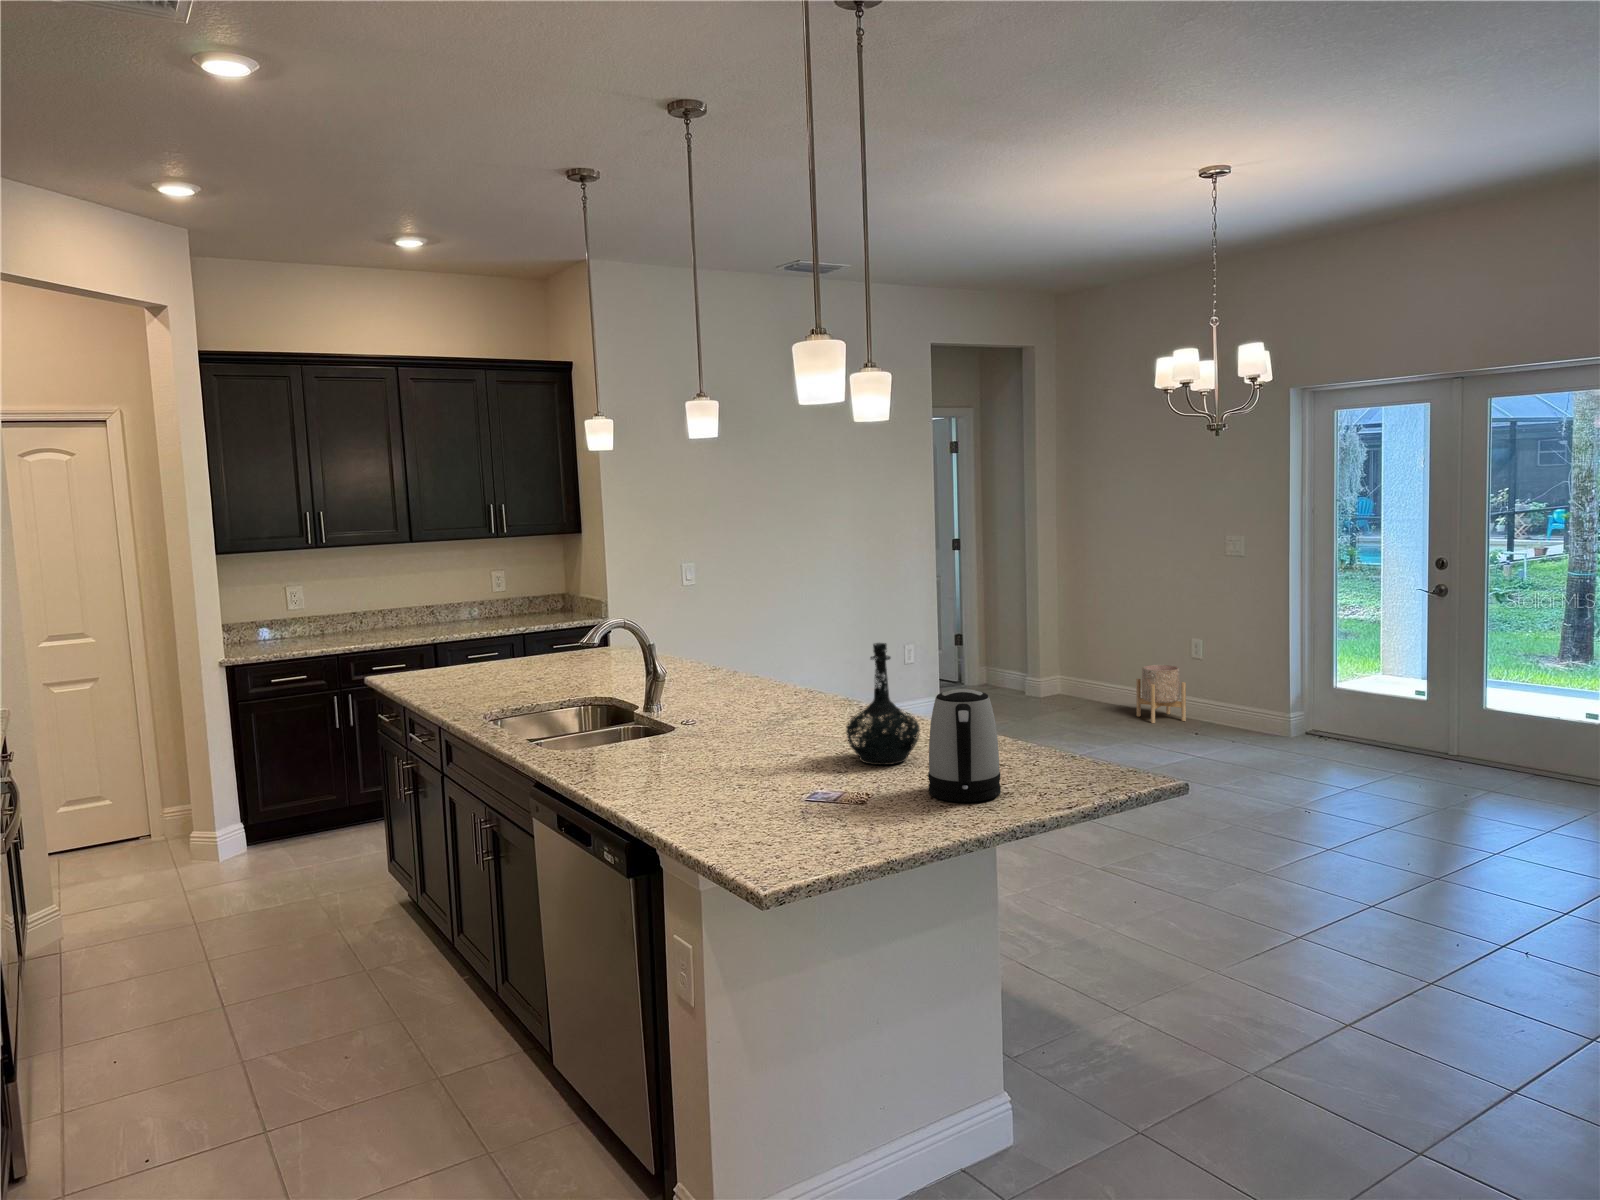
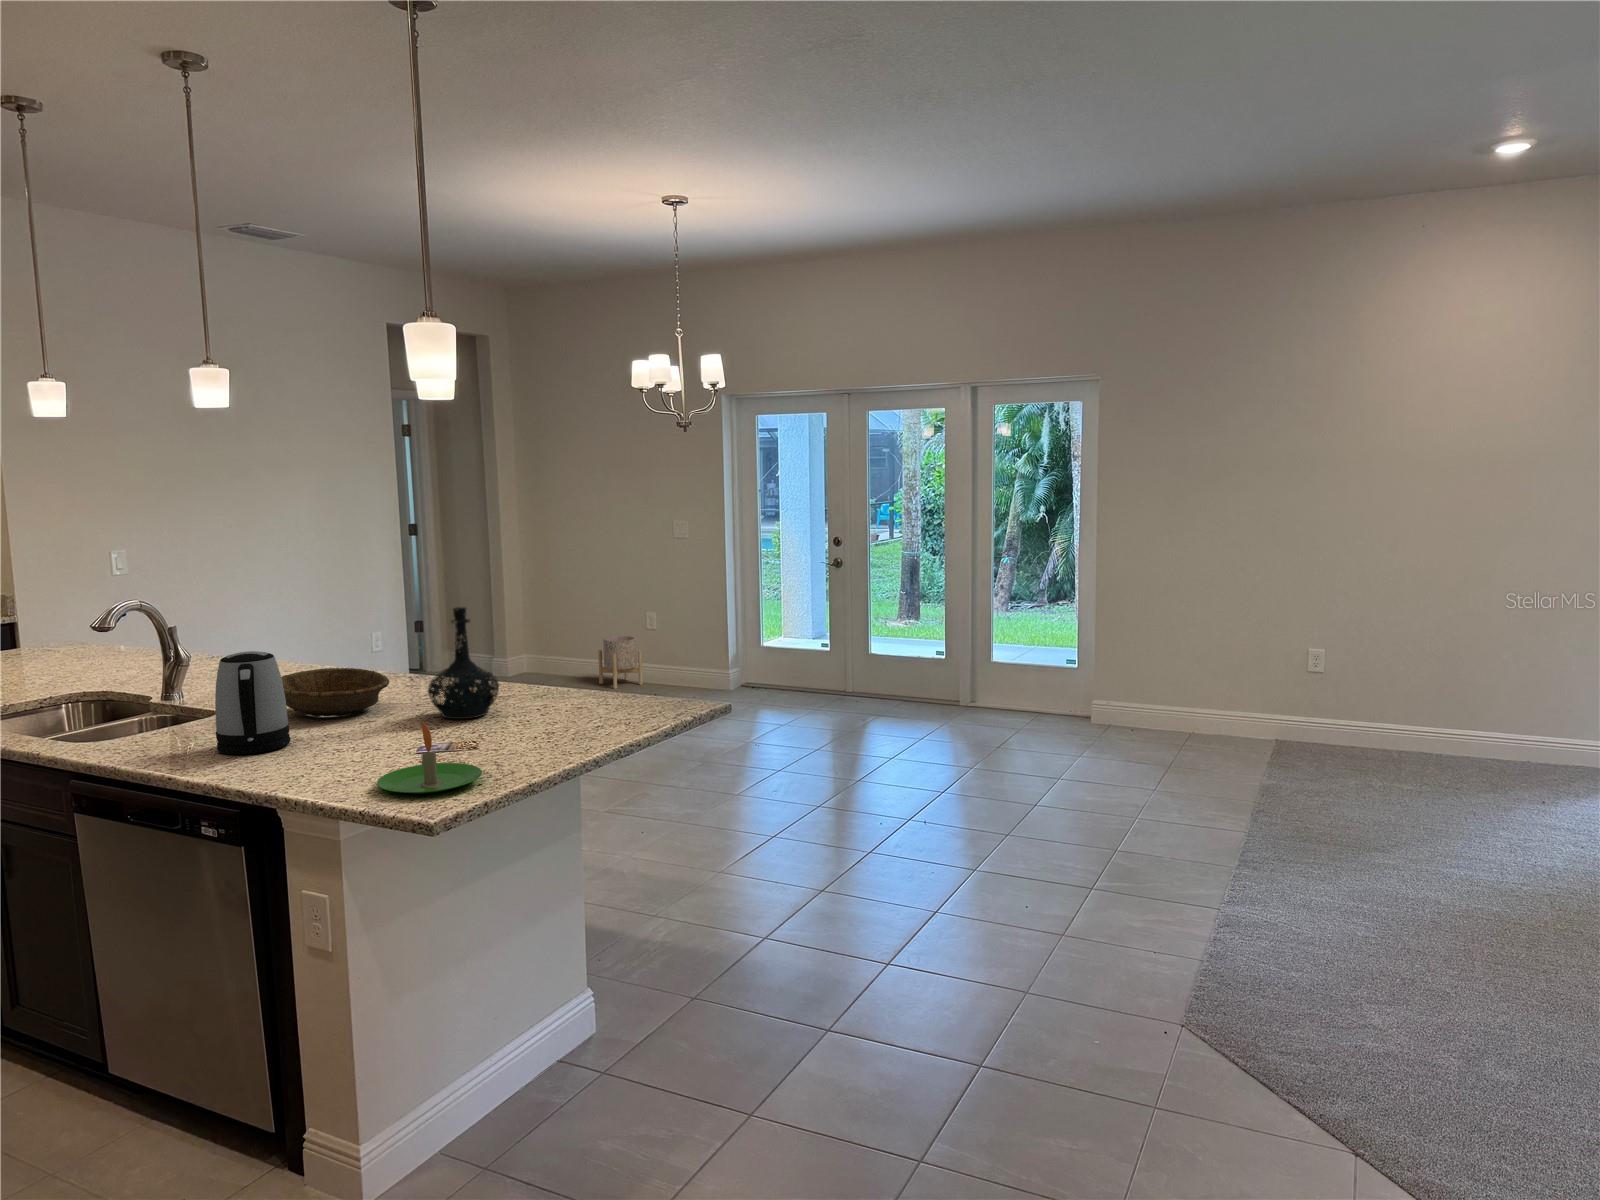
kettle: present [928,689,1001,802] -> present [215,651,290,754]
decorative bowl: none [711,696,819,747] -> present [281,668,389,717]
candle: none [736,775,846,855] -> present [377,722,482,794]

